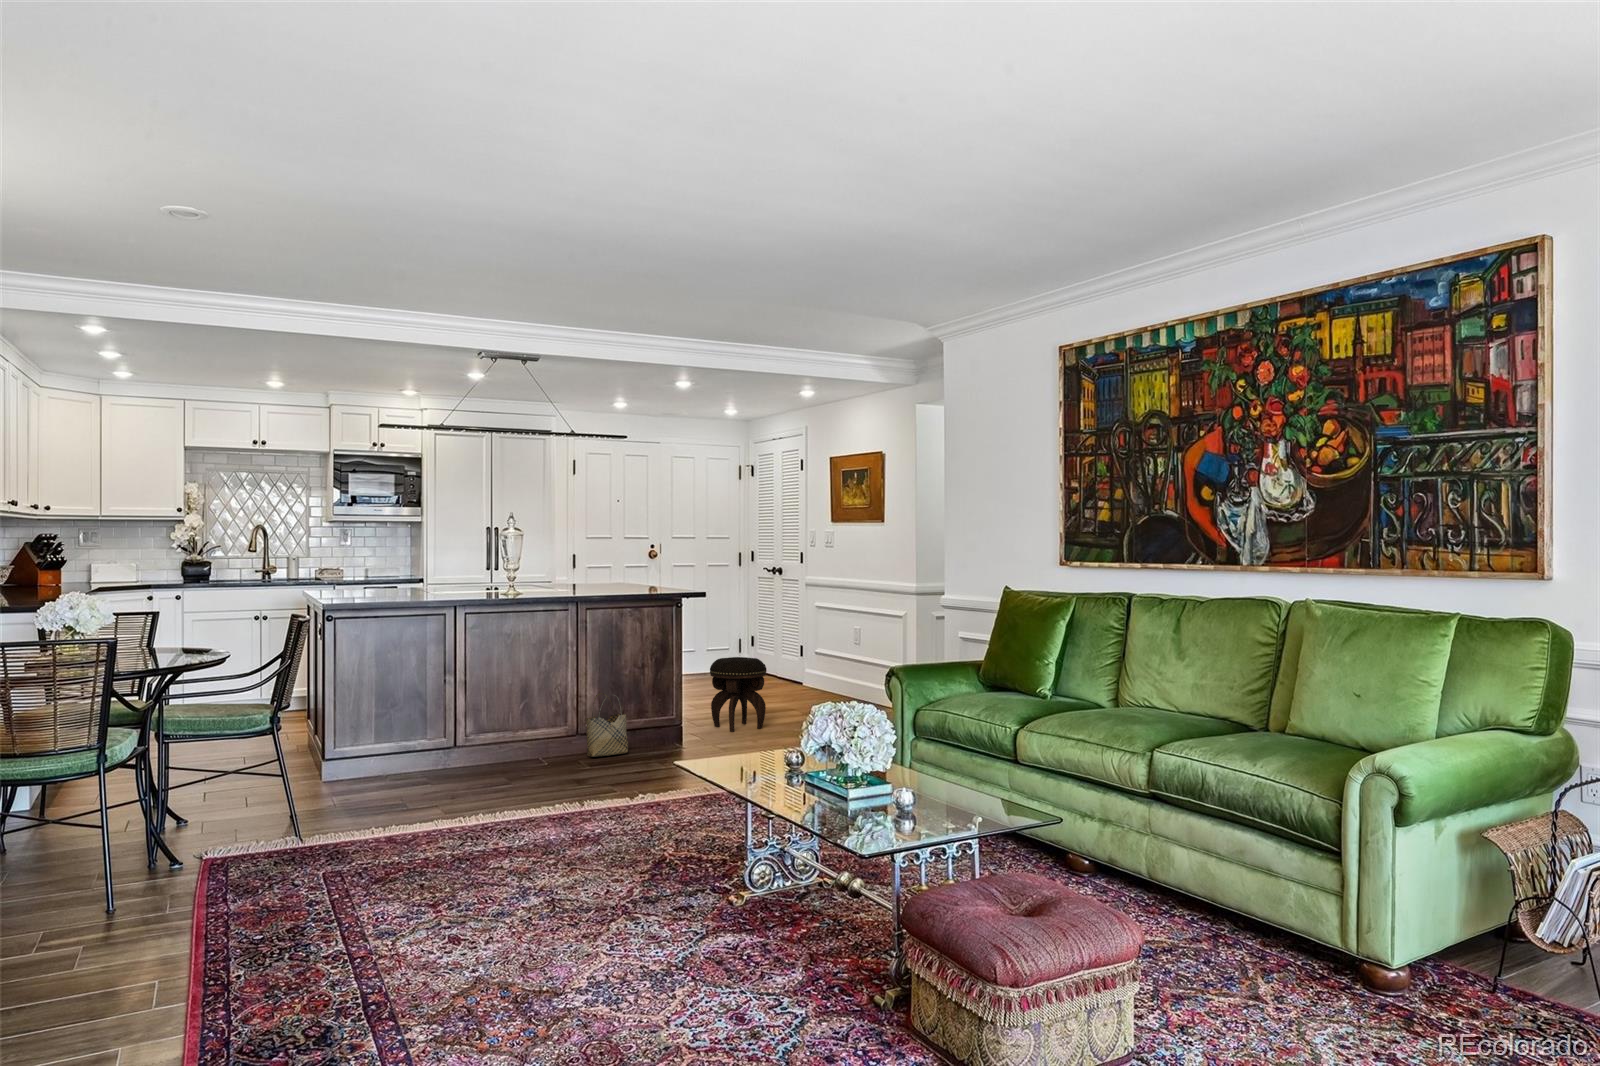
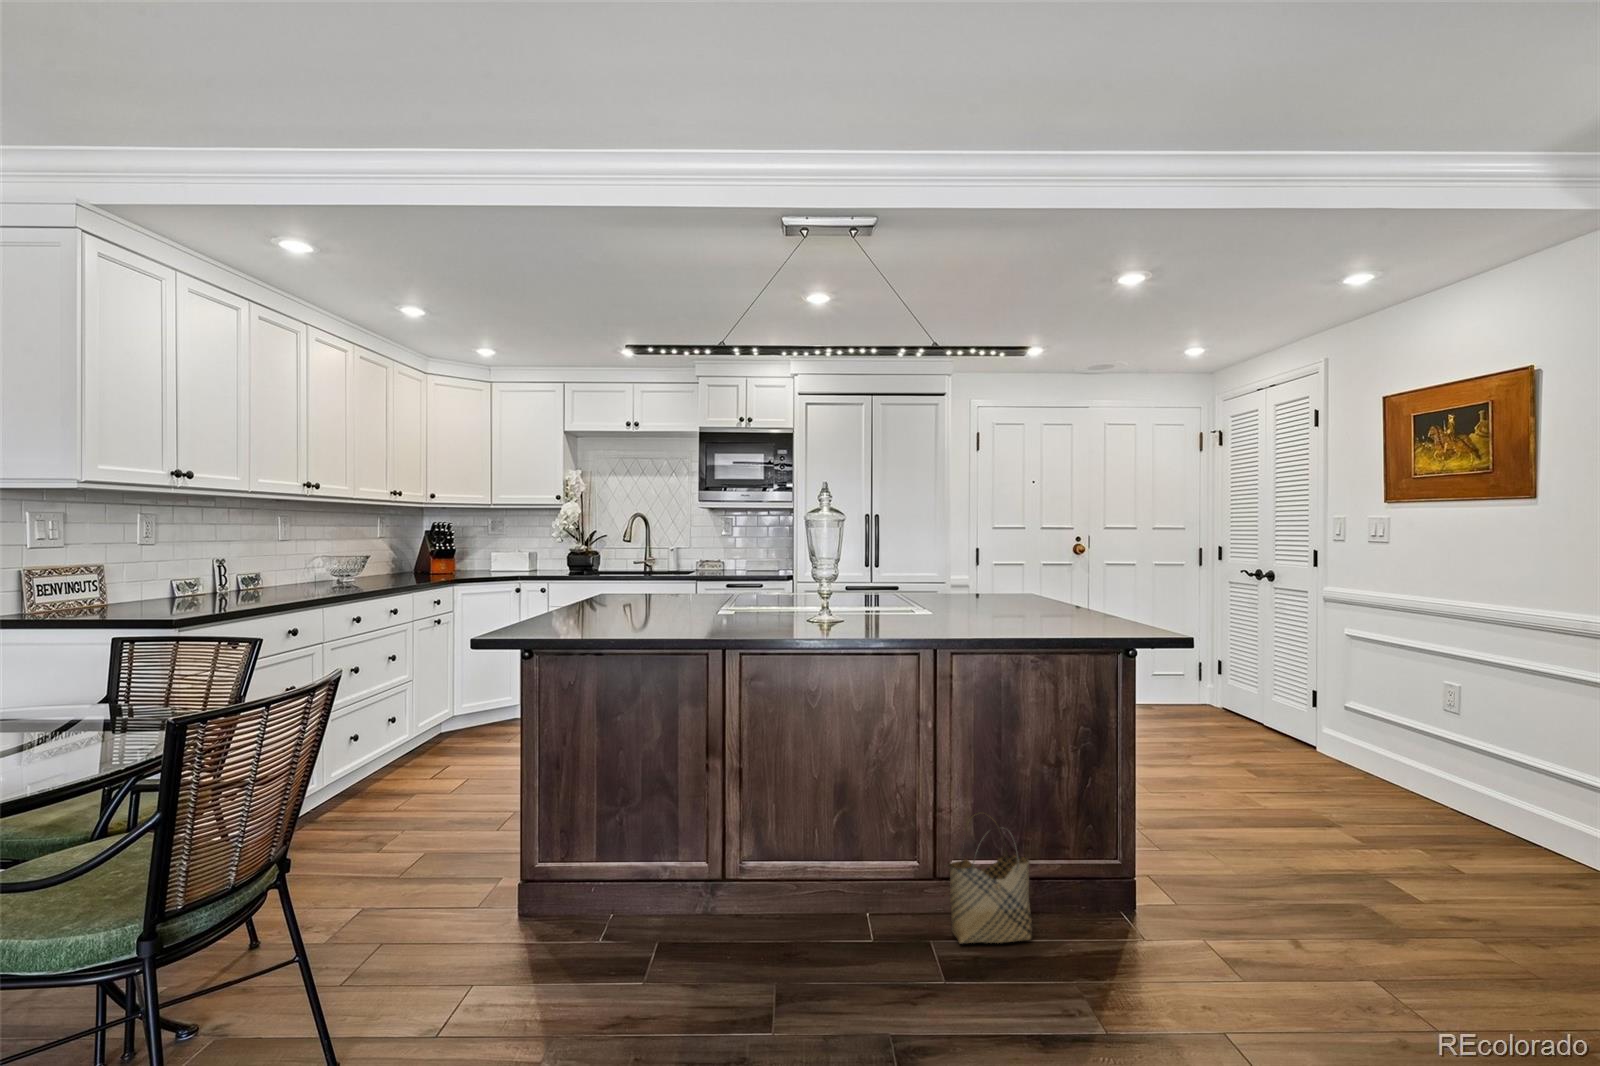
footstool: present [710,657,767,732] -> none [1188,737,1309,888]

